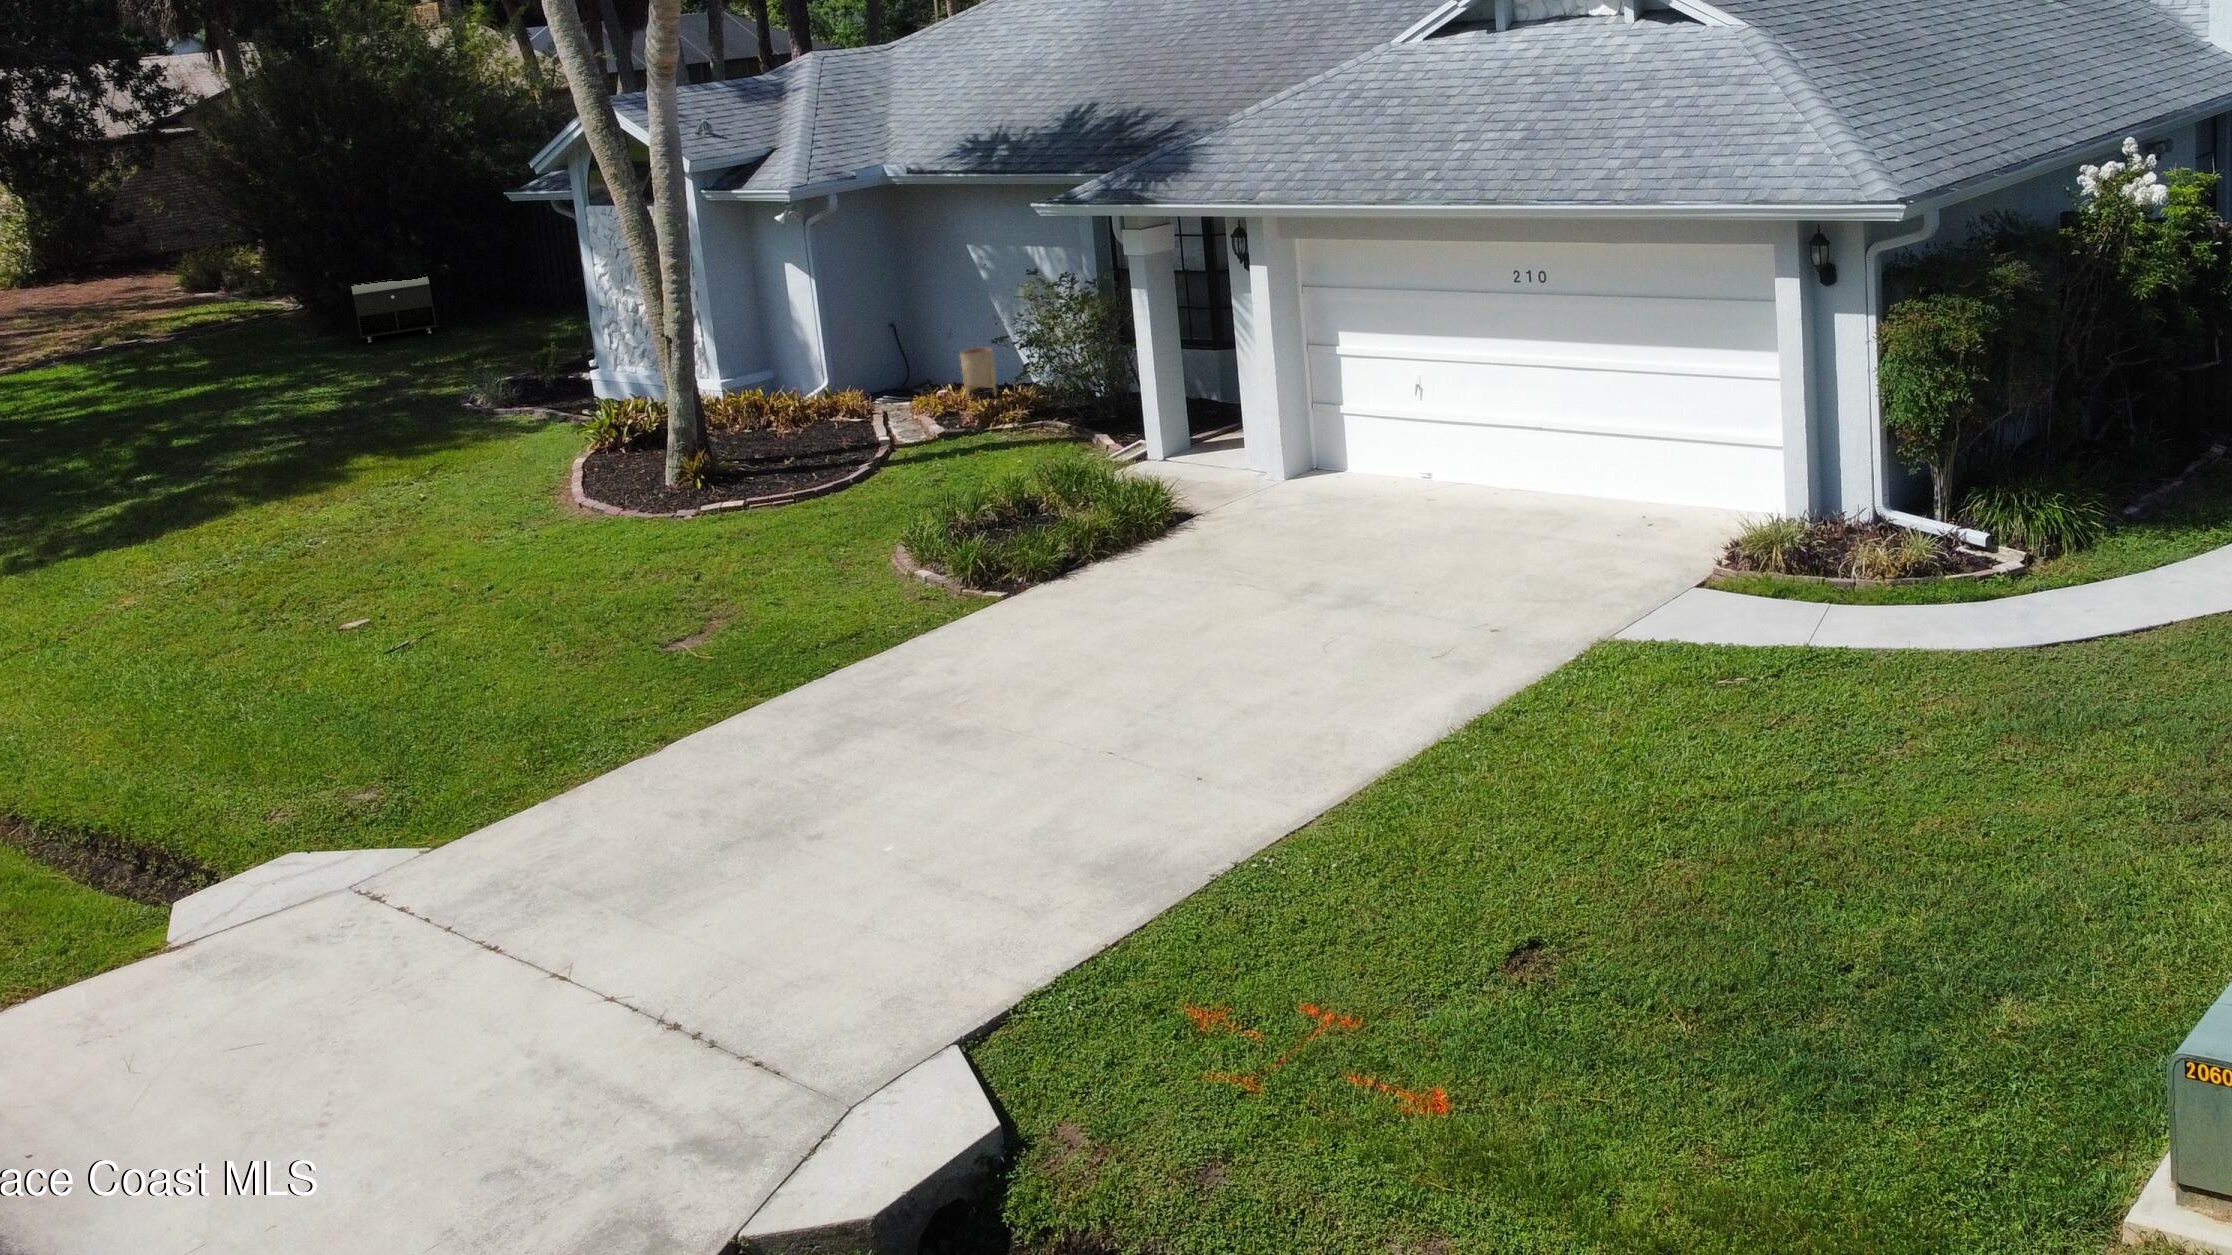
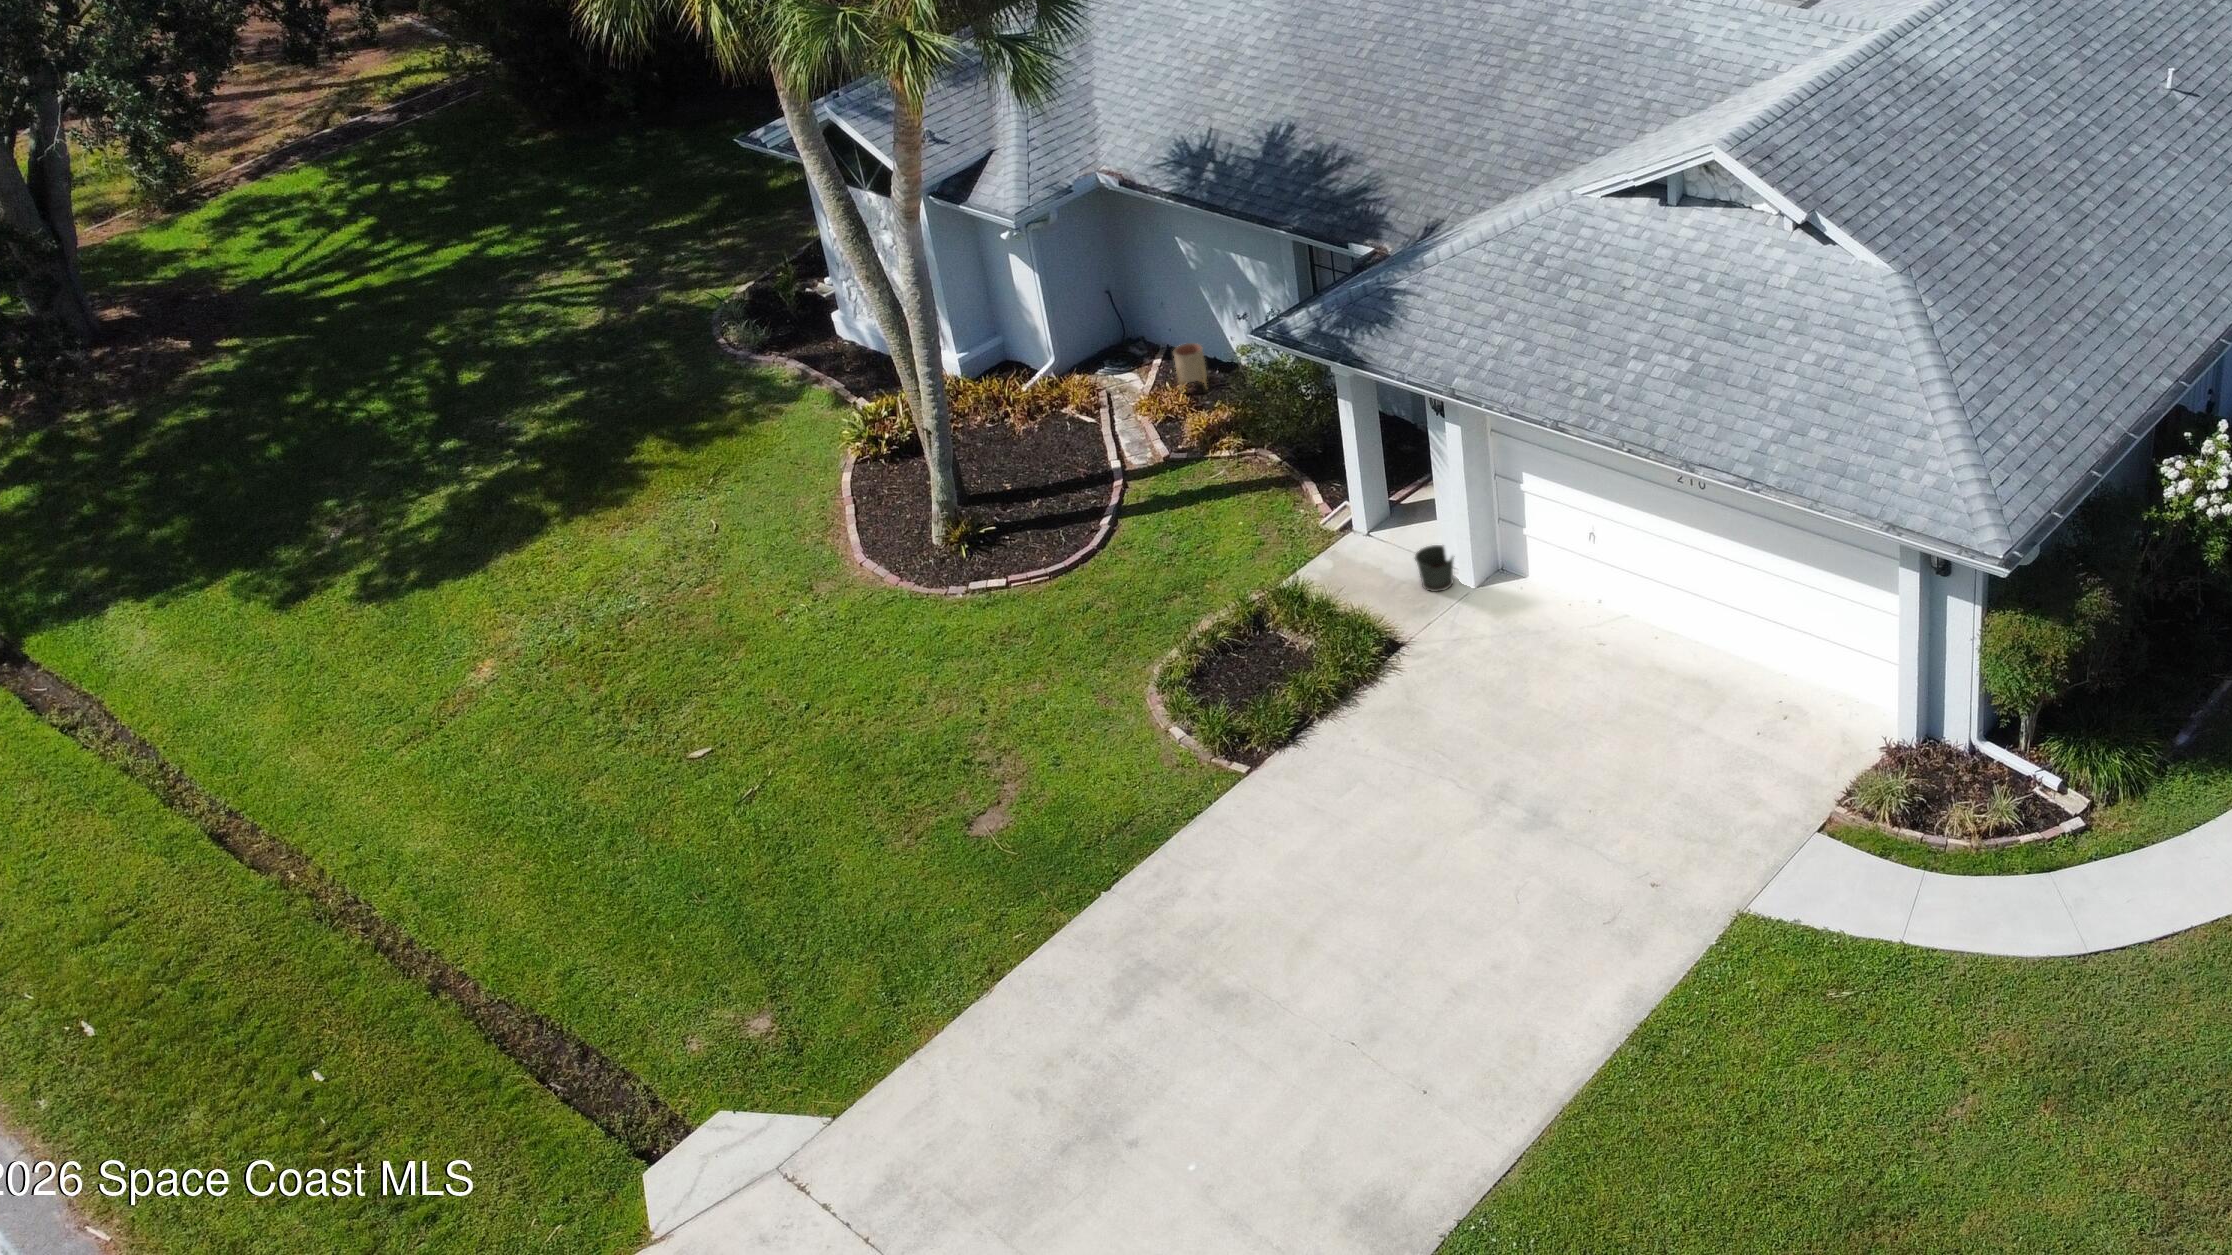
storage bench: present [351,276,437,342] -> none [573,119,658,190]
bucket: none [1214,435,1260,482] -> present [1415,545,1454,592]

